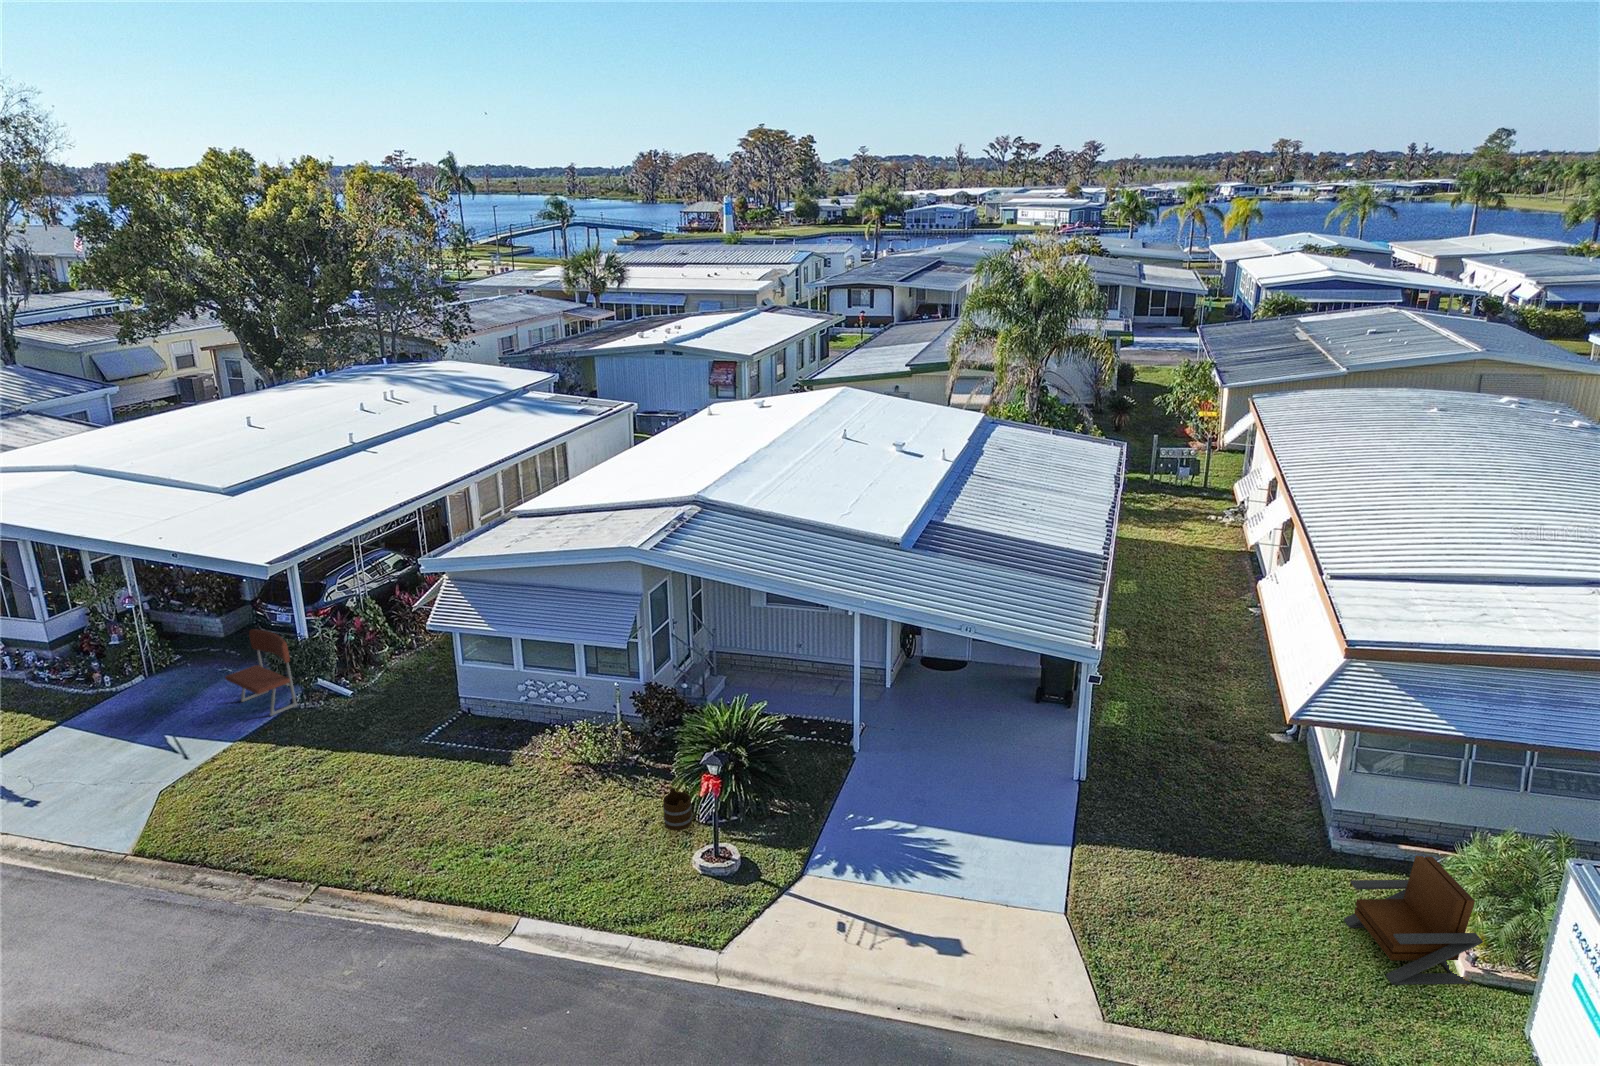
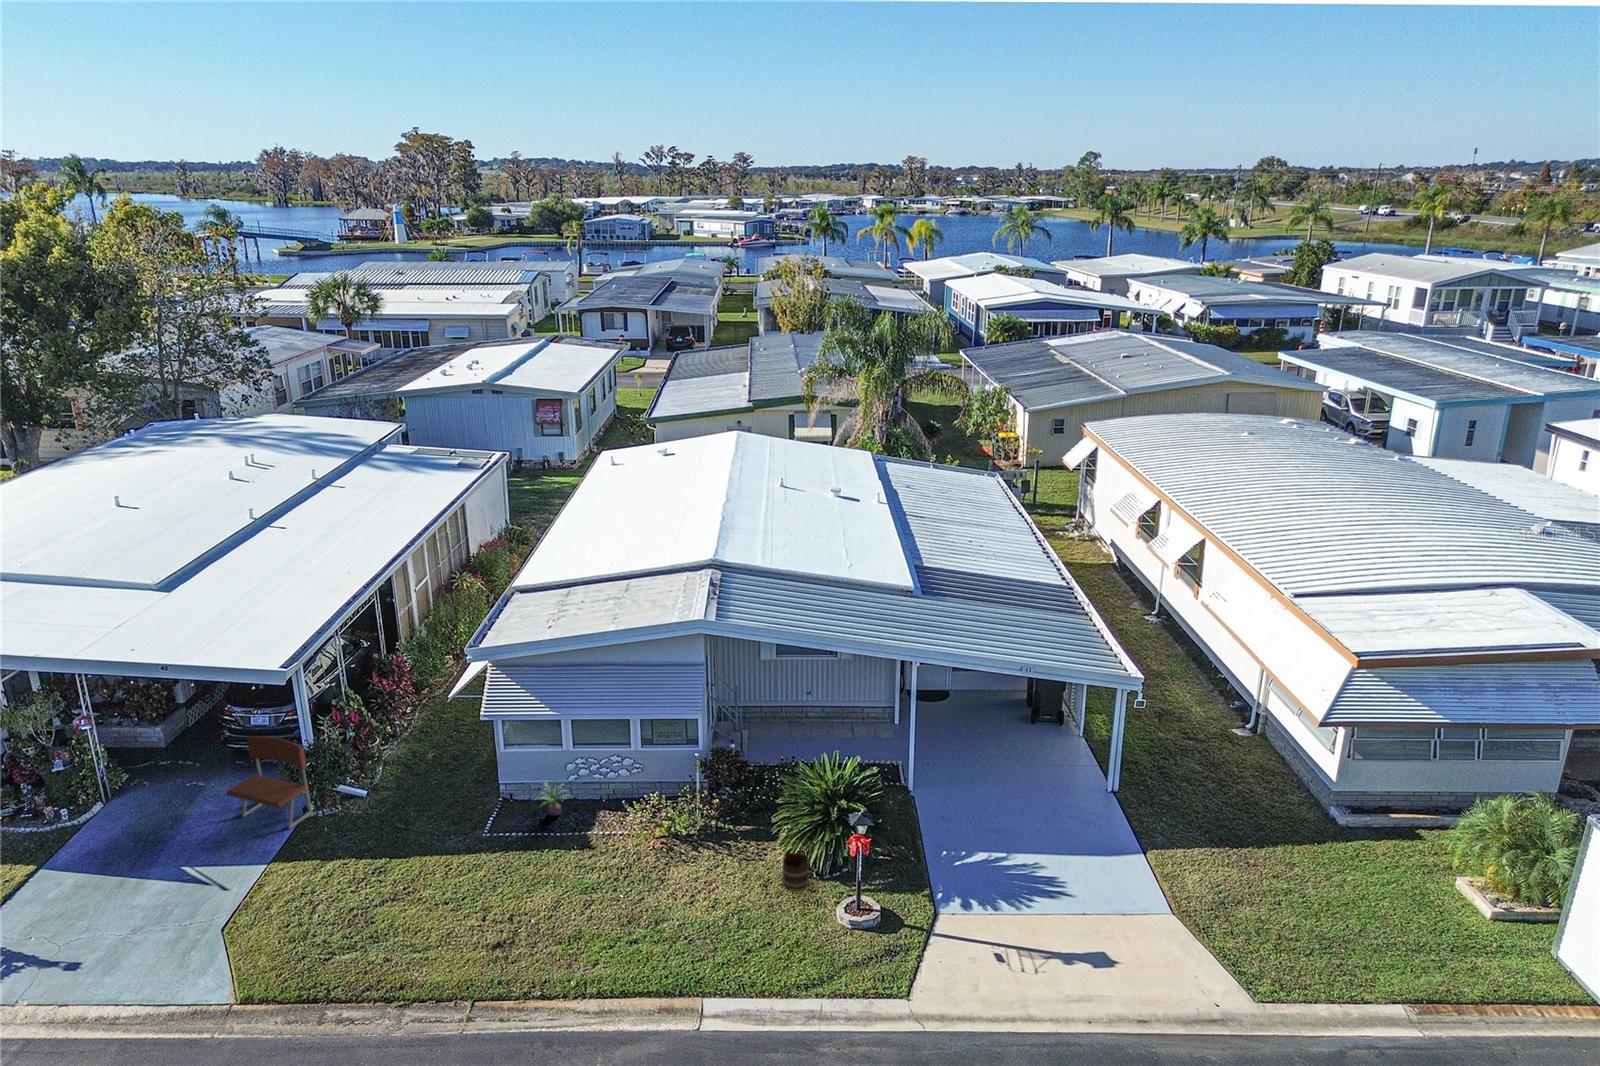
decorative plant: none [477,696,515,733] -> present [544,780,562,816]
lounge chair: present [1344,856,1483,985] -> none [1382,825,1502,932]

